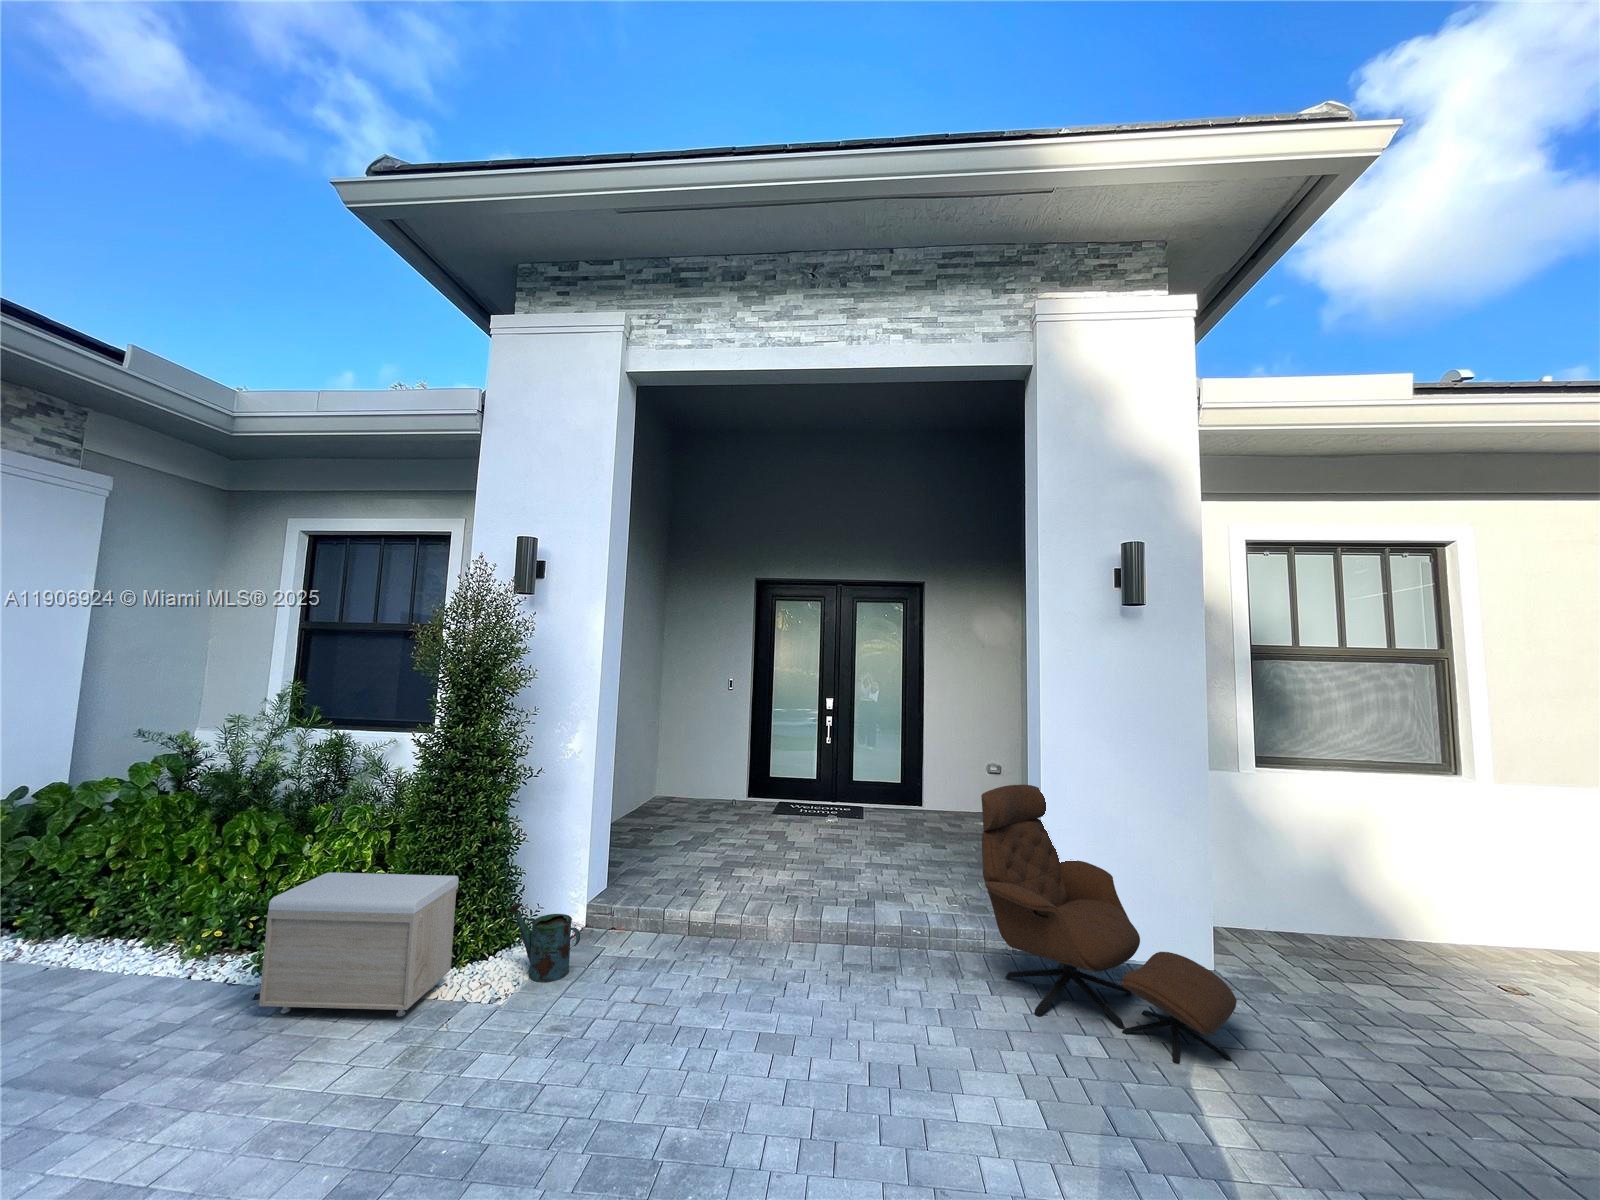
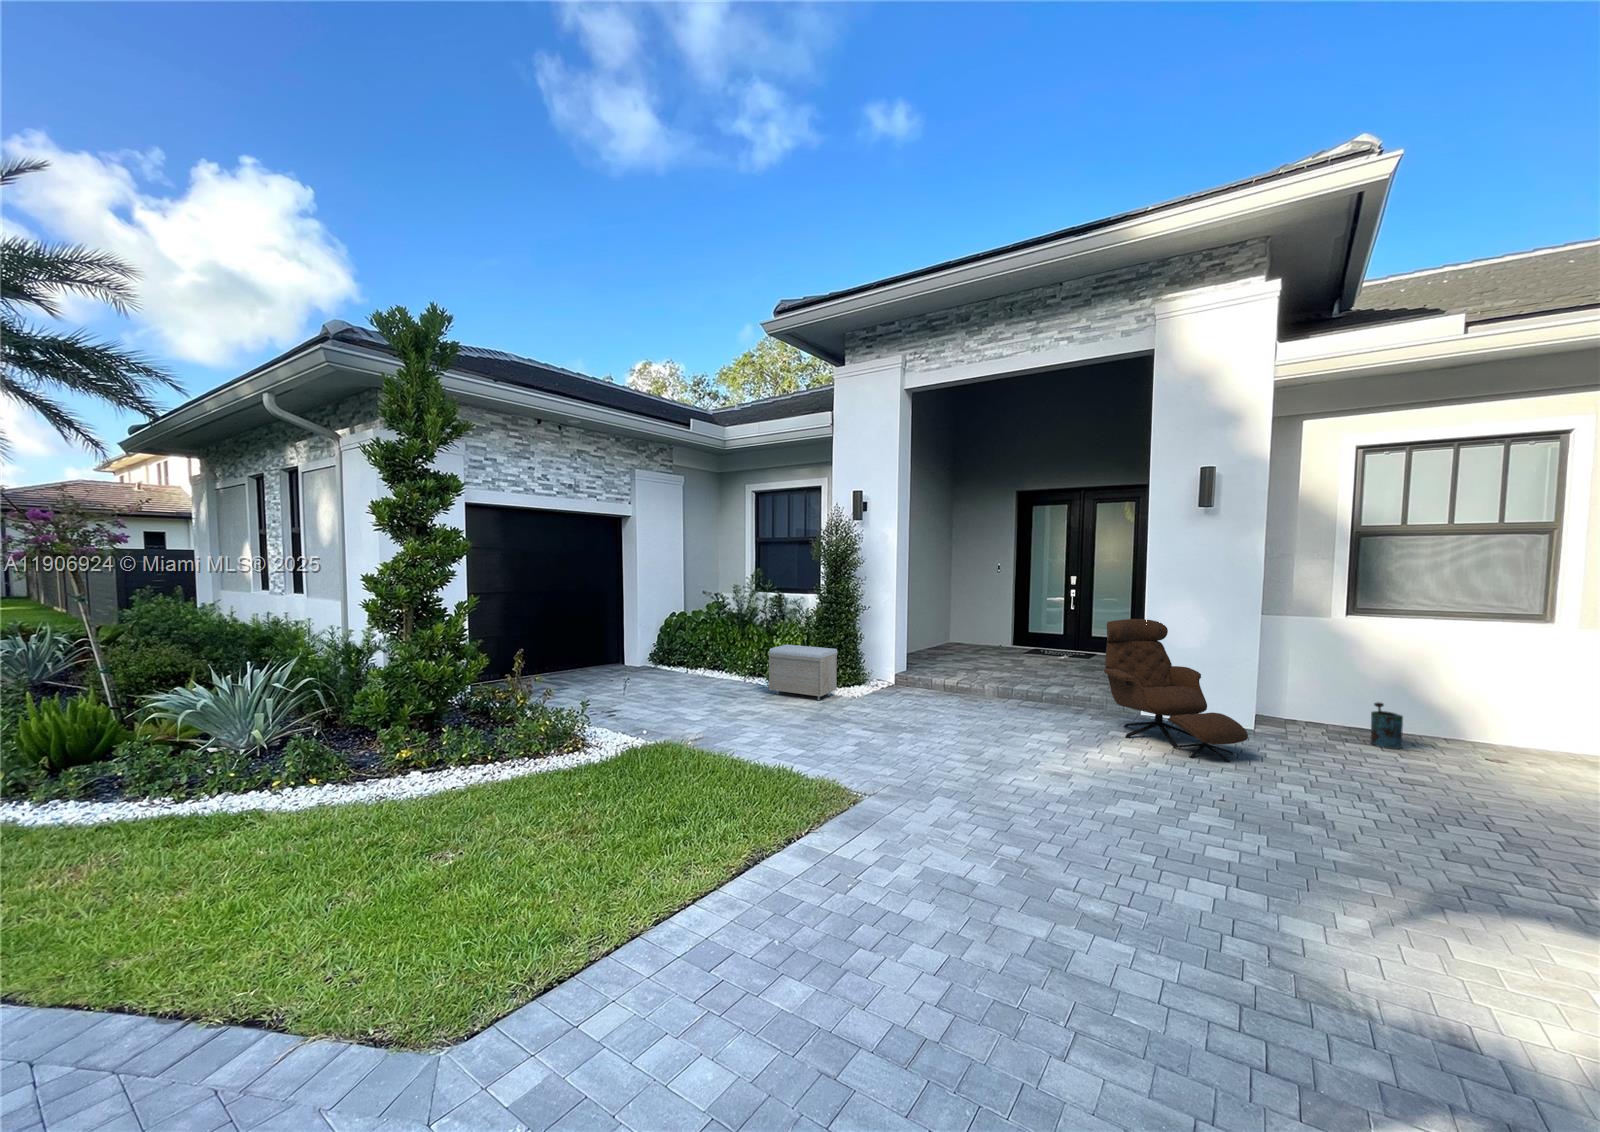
watering can: present [508,903,580,982] -> present [1371,702,1403,749]

